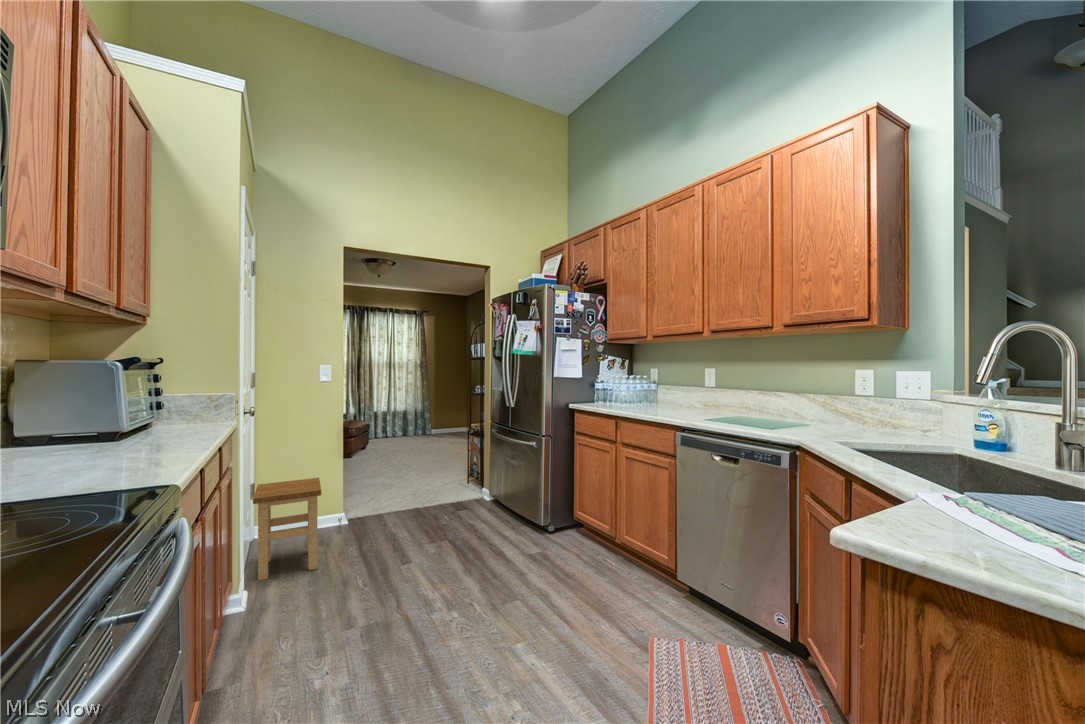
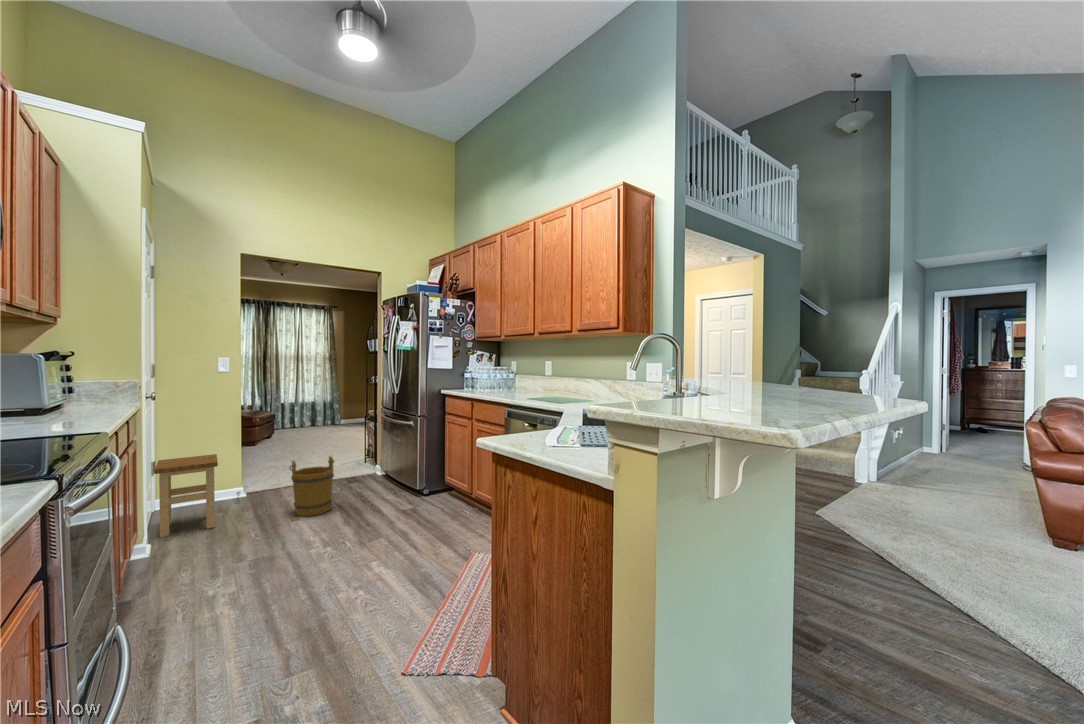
bucket: none [399,483,449,558] -> present [289,456,334,516]

